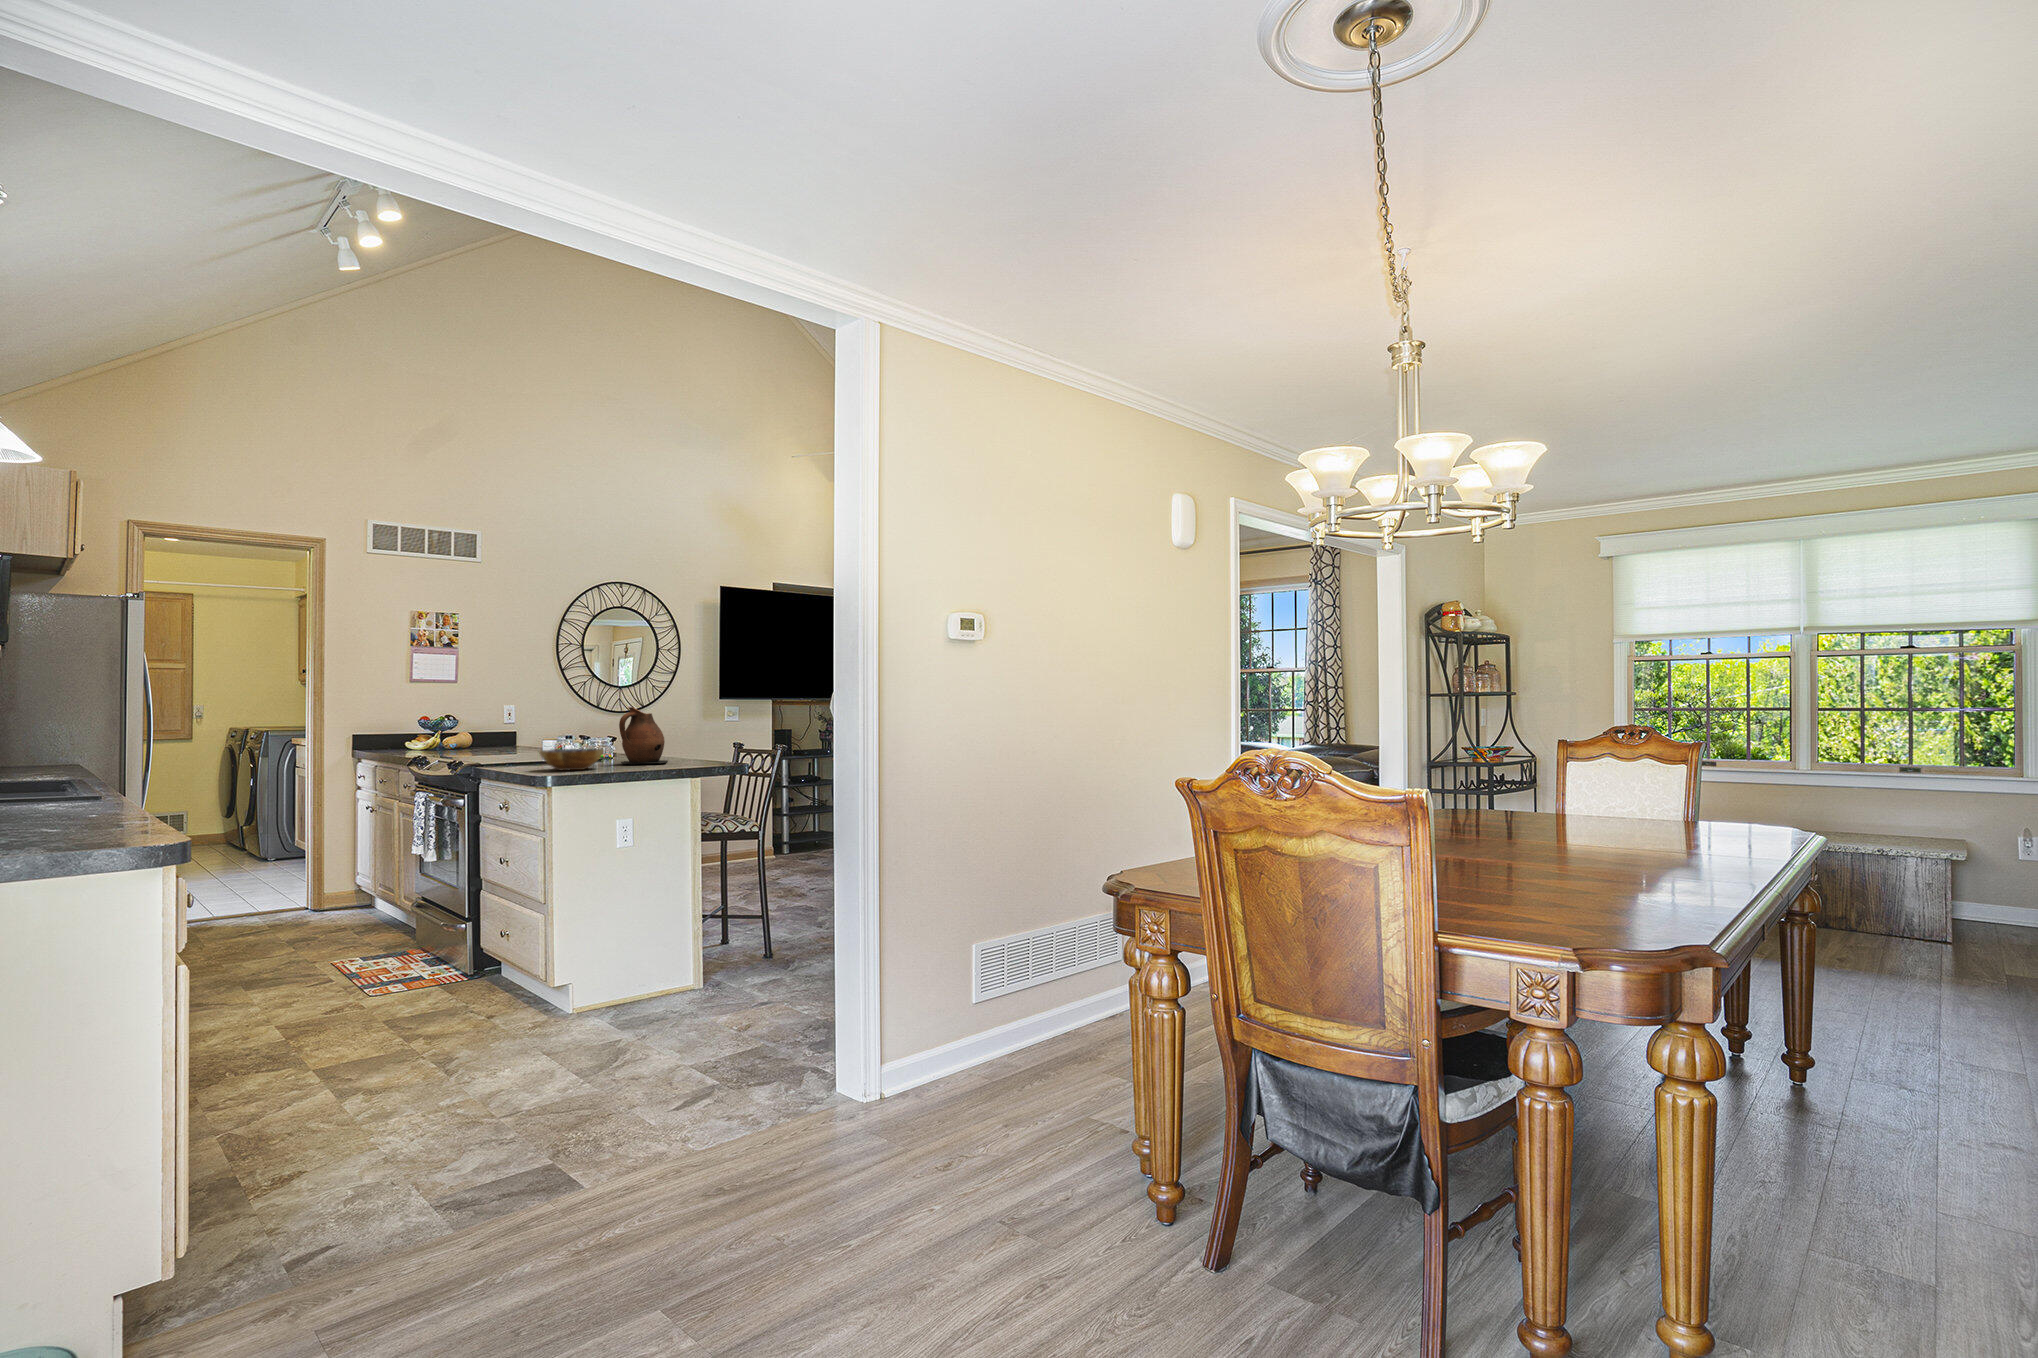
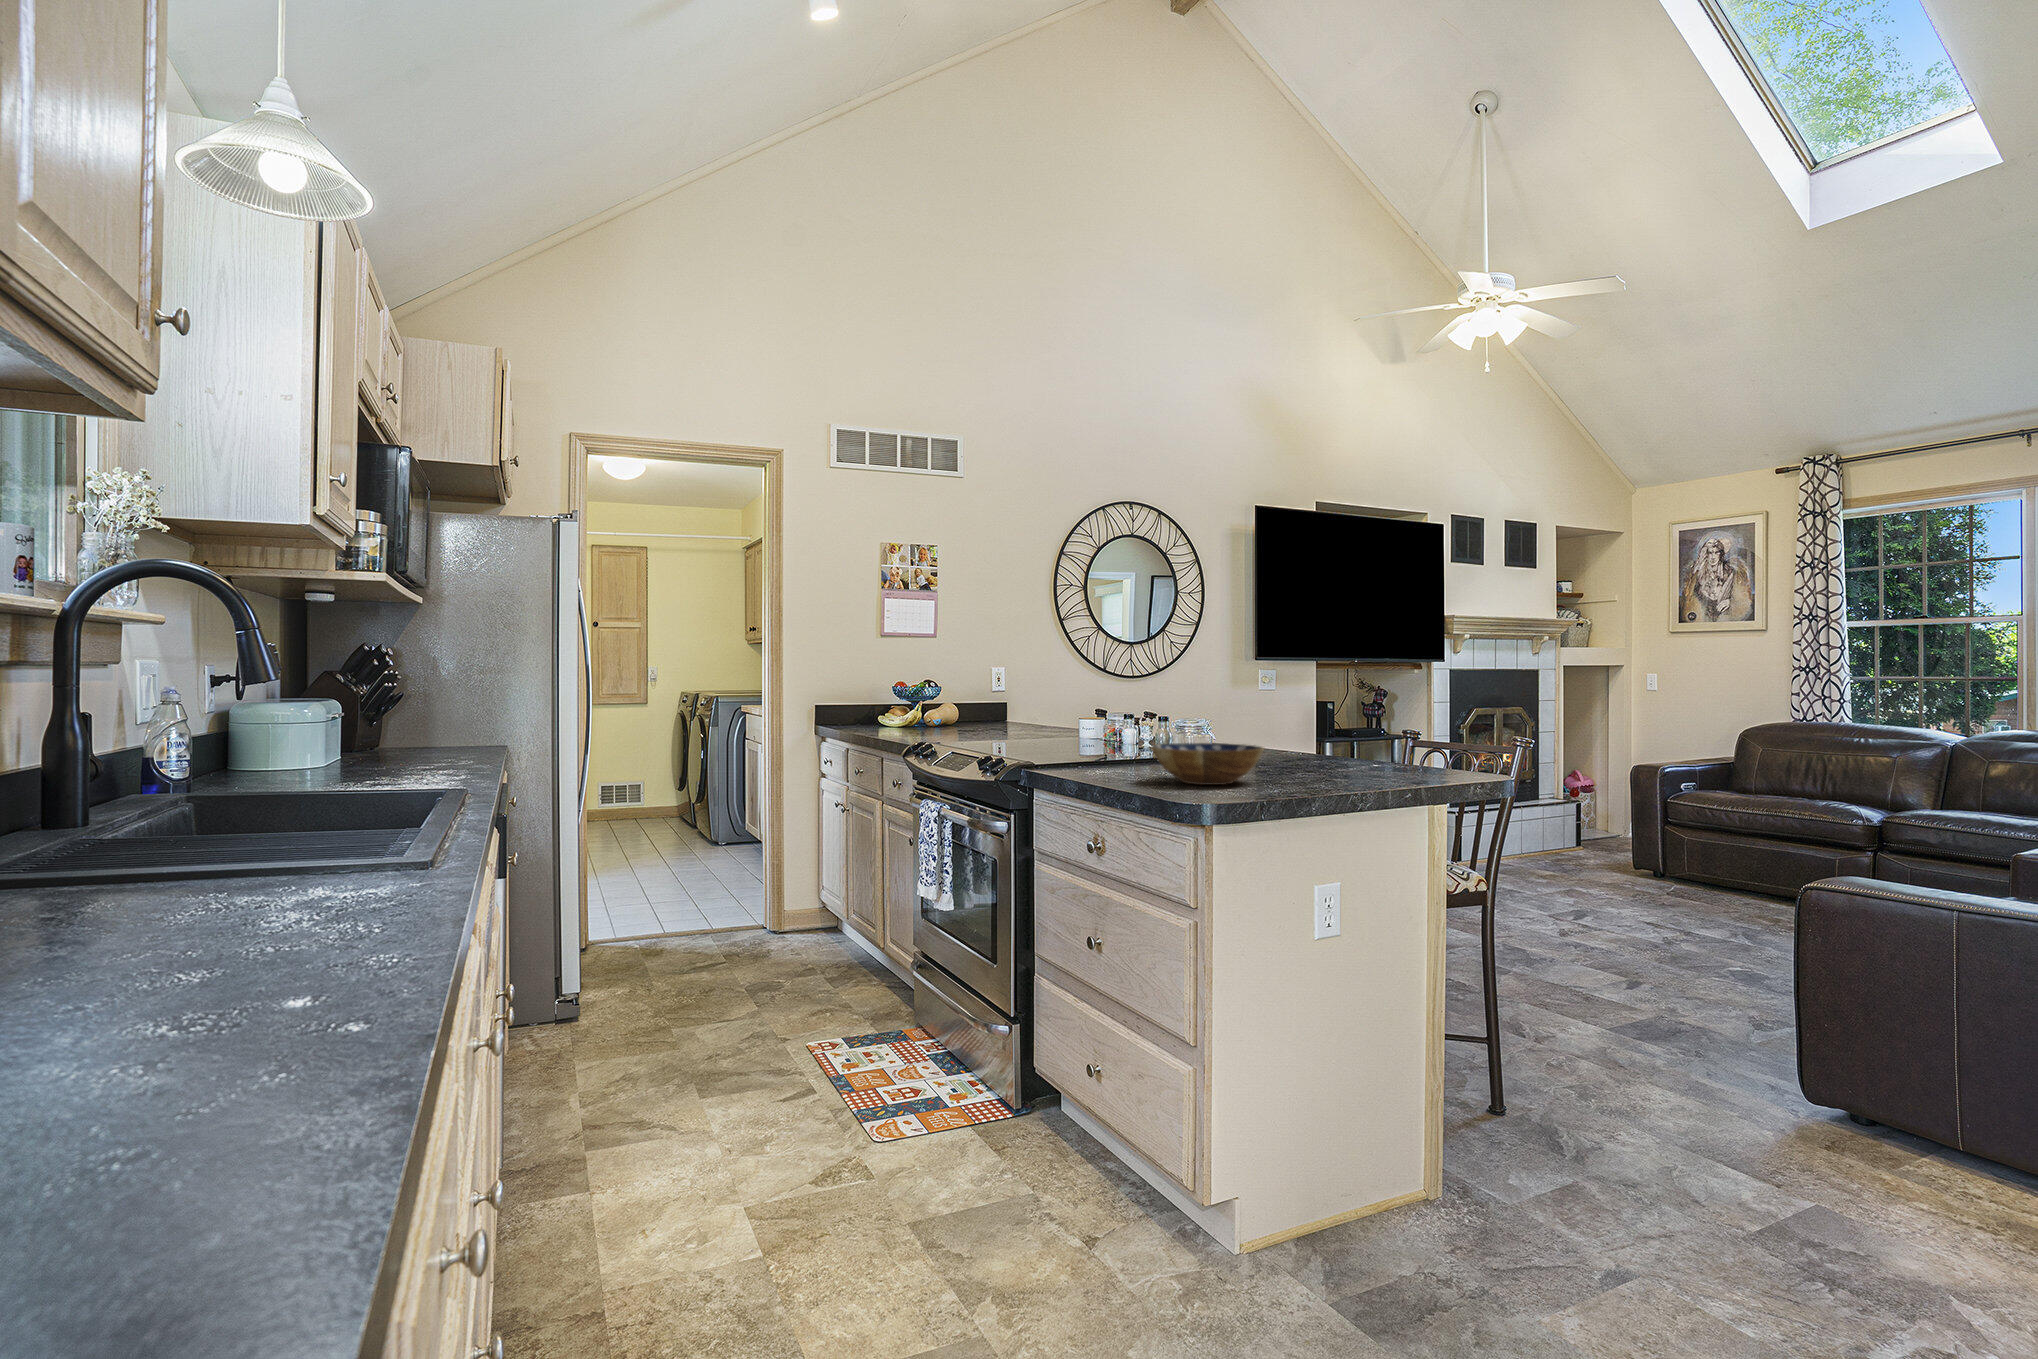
ceramic pitcher: present [619,707,668,764] -> none [1261,669,1355,775]

